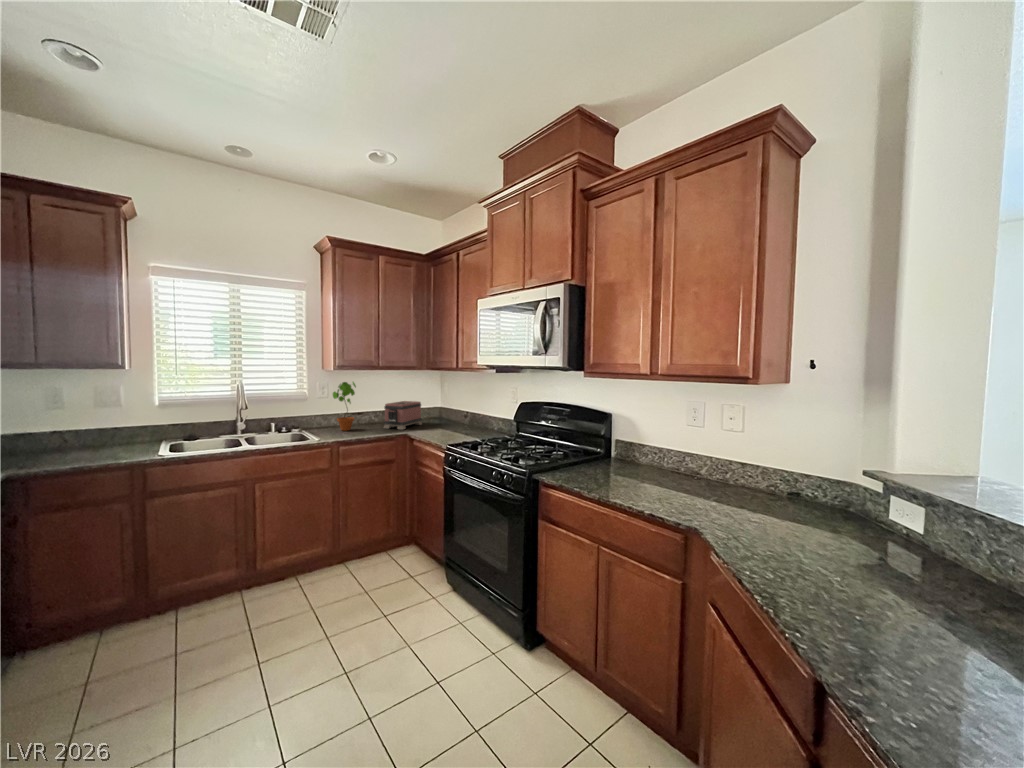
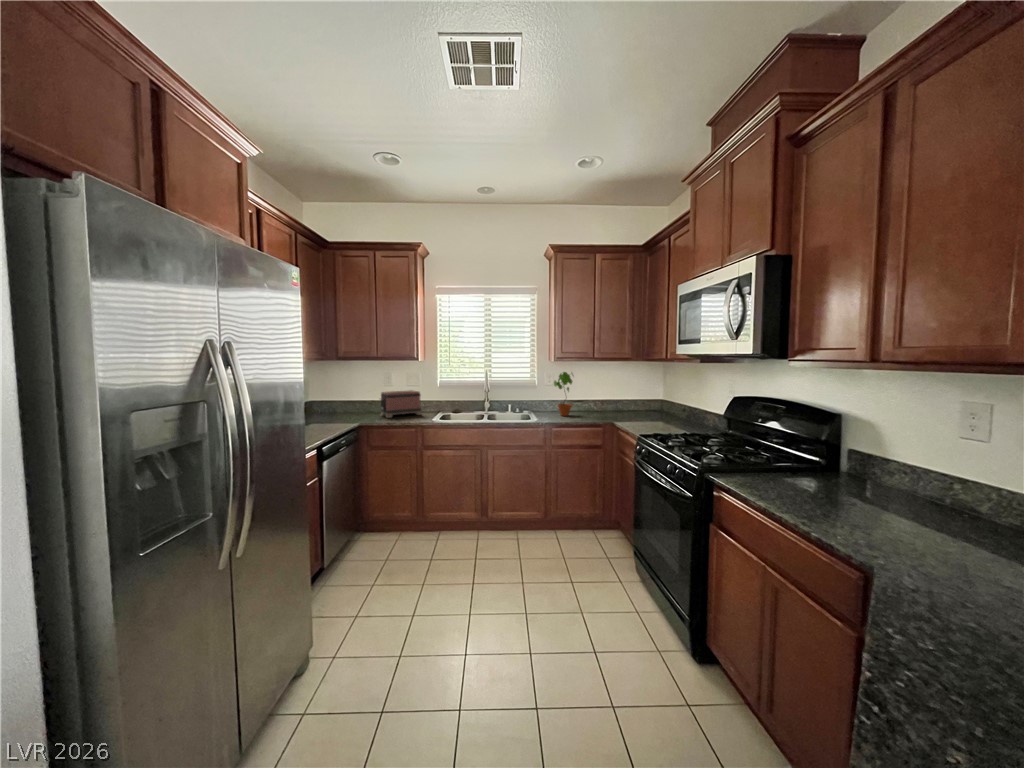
toaster: present [384,401,422,430] -> present [380,390,422,418]

